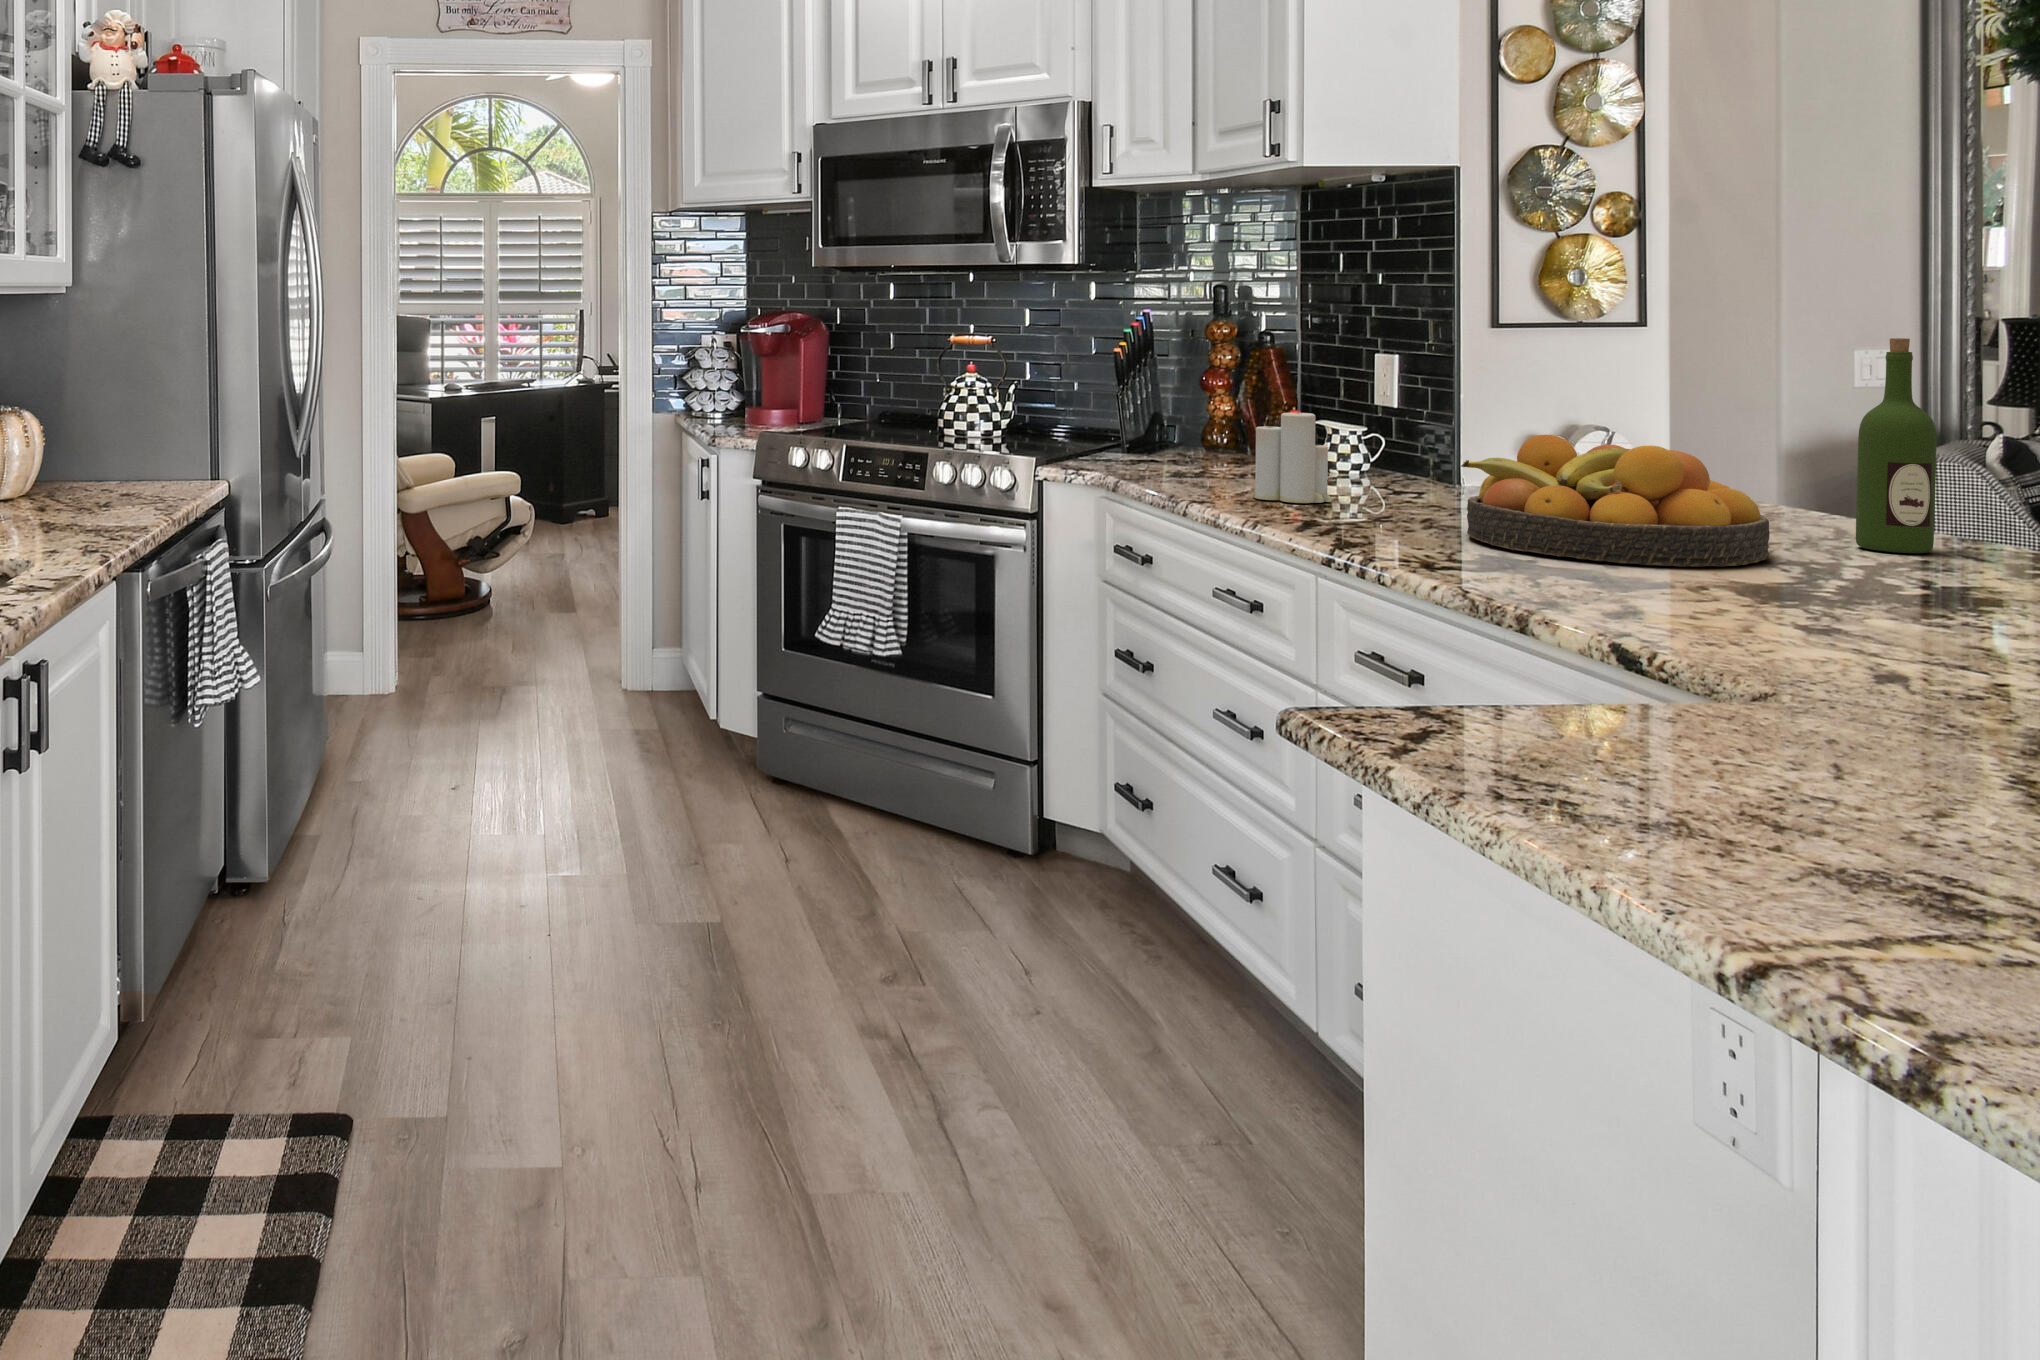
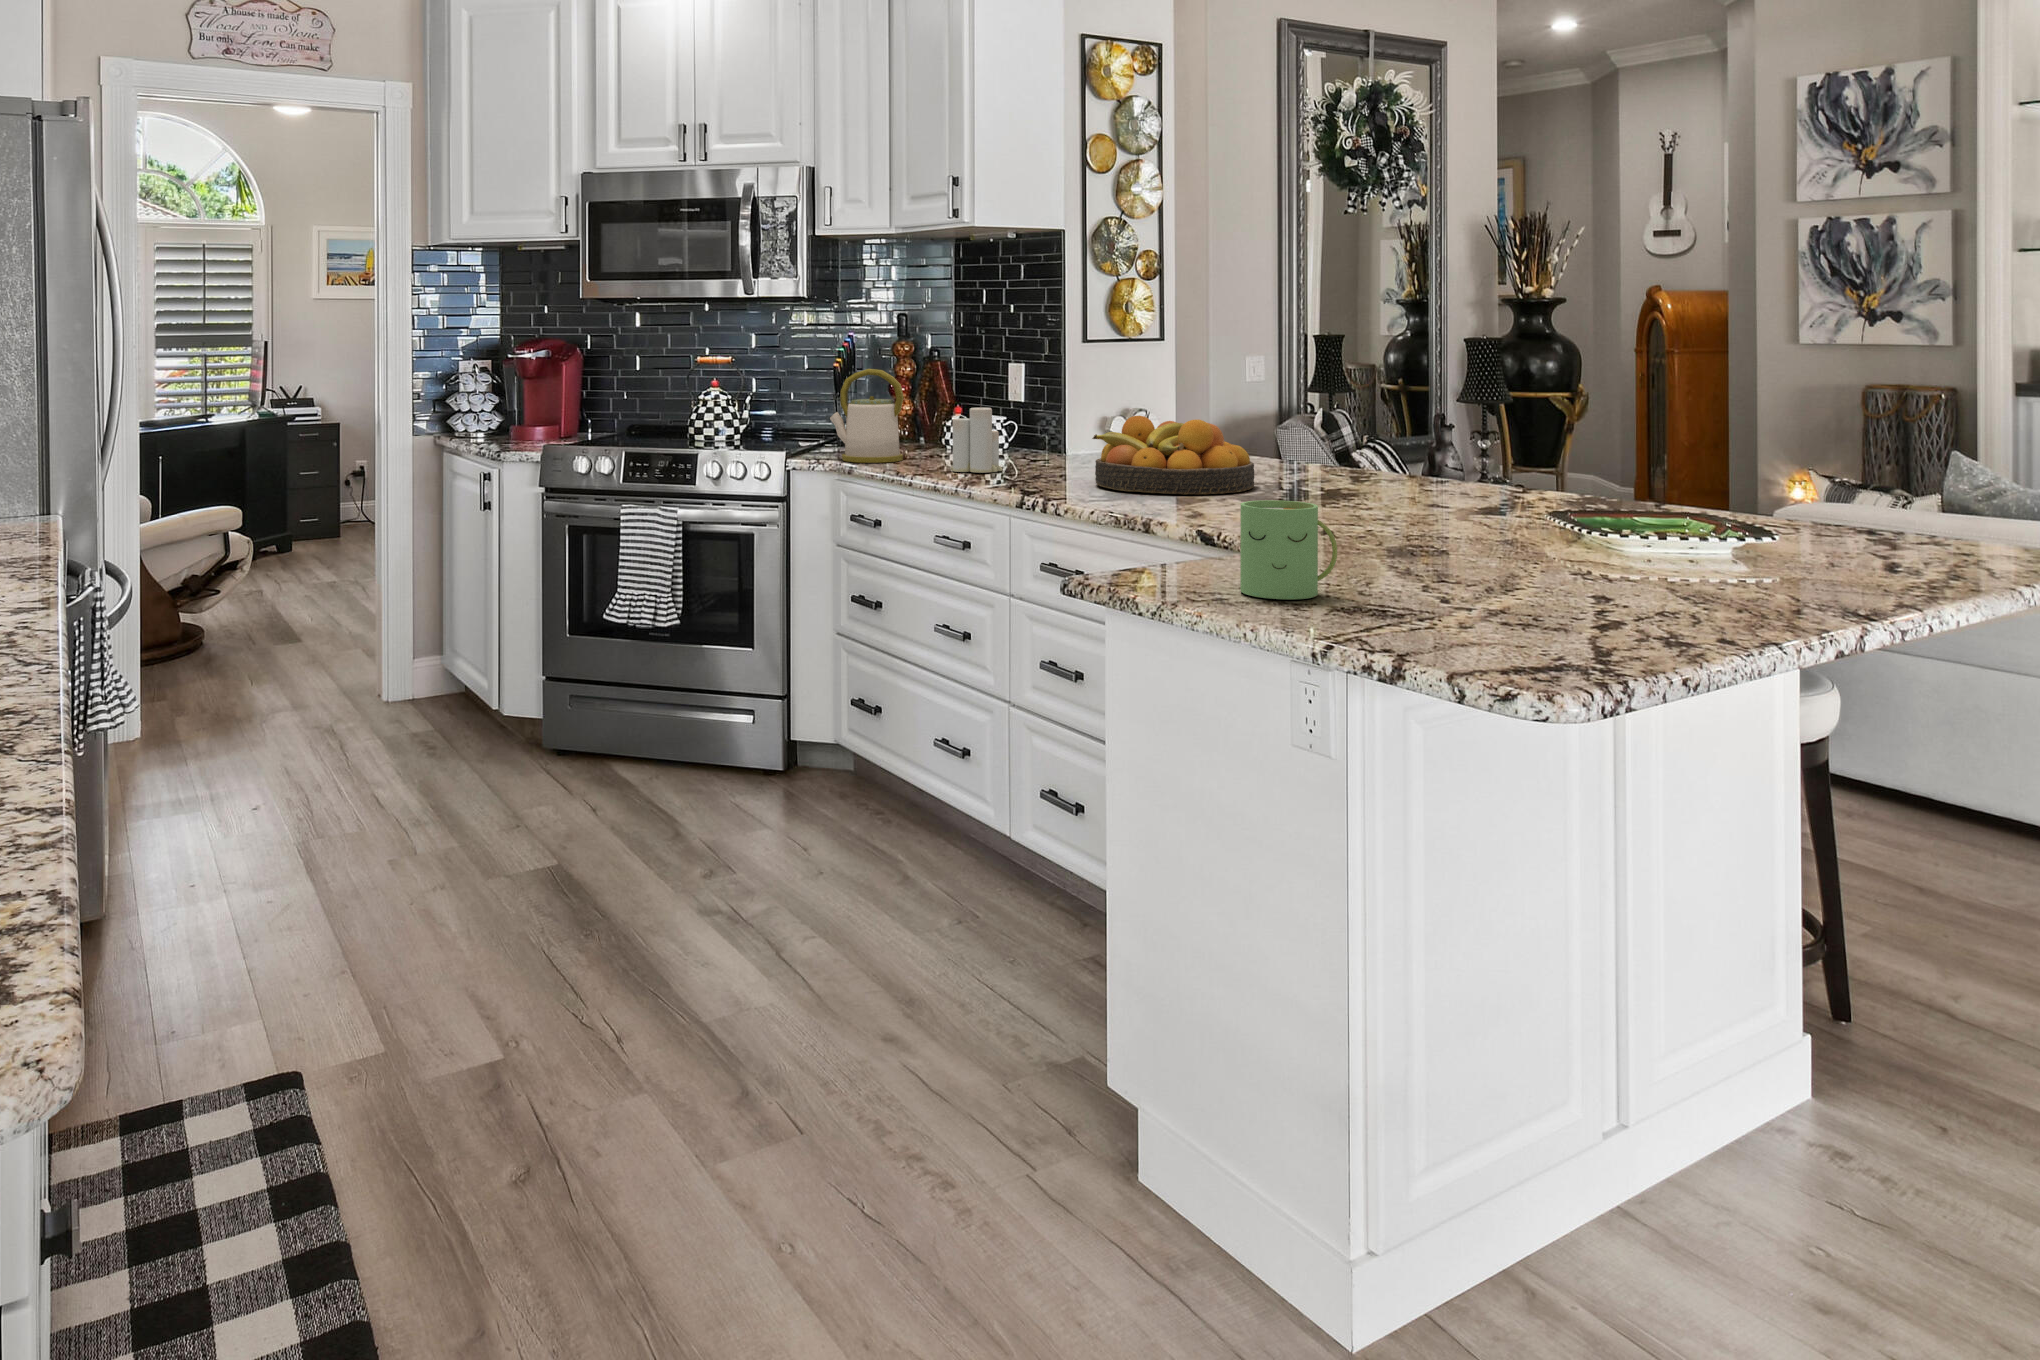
wine bottle: present [1856,338,1937,553] -> none [1291,351,1327,480]
kettle: none [1099,357,1201,479] -> present [830,369,904,463]
mug: none [1608,623,1846,835] -> present [1240,500,1337,599]

